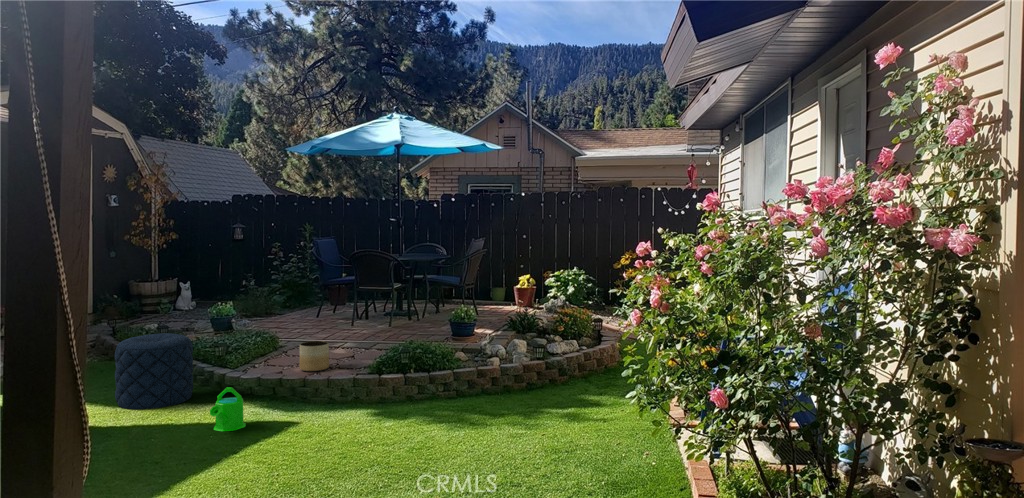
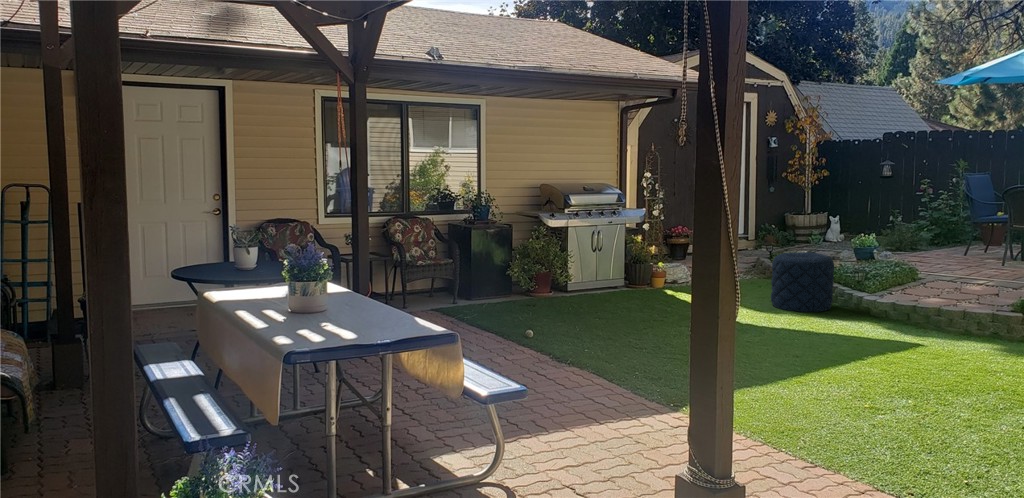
planter: present [299,341,329,372] -> none [937,275,972,304]
watering can: present [210,387,246,432] -> none [844,300,876,338]

